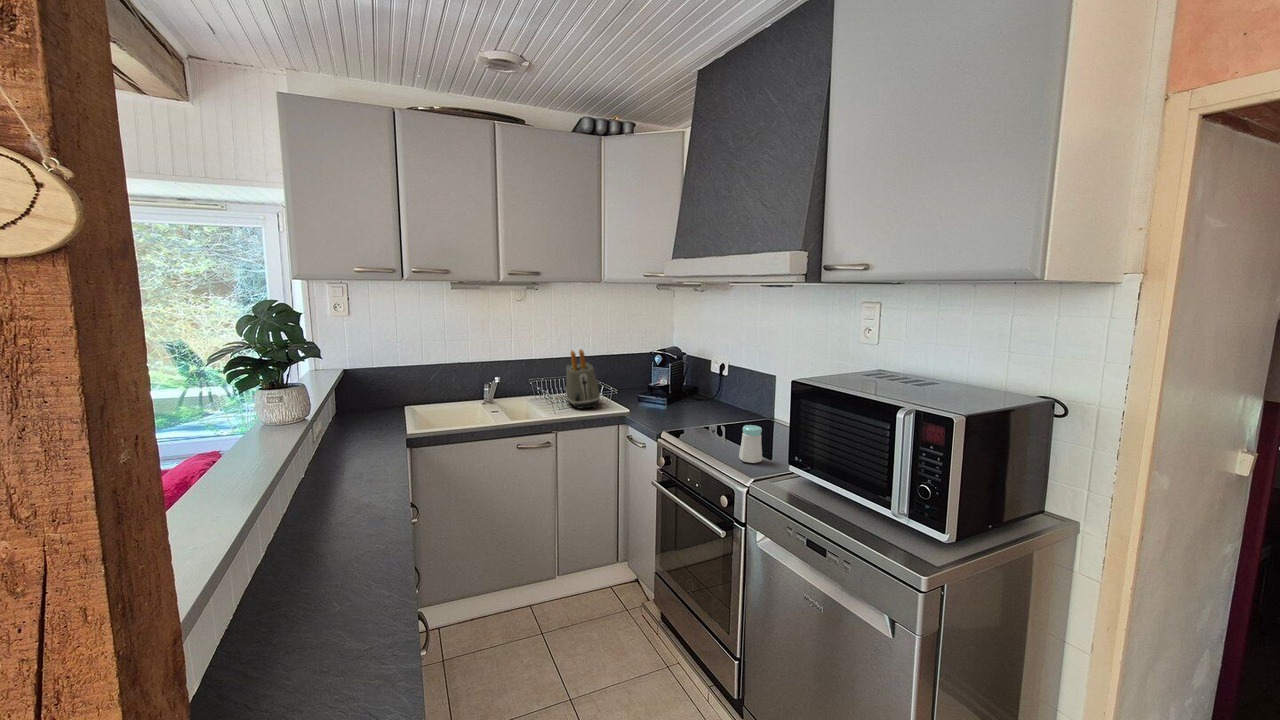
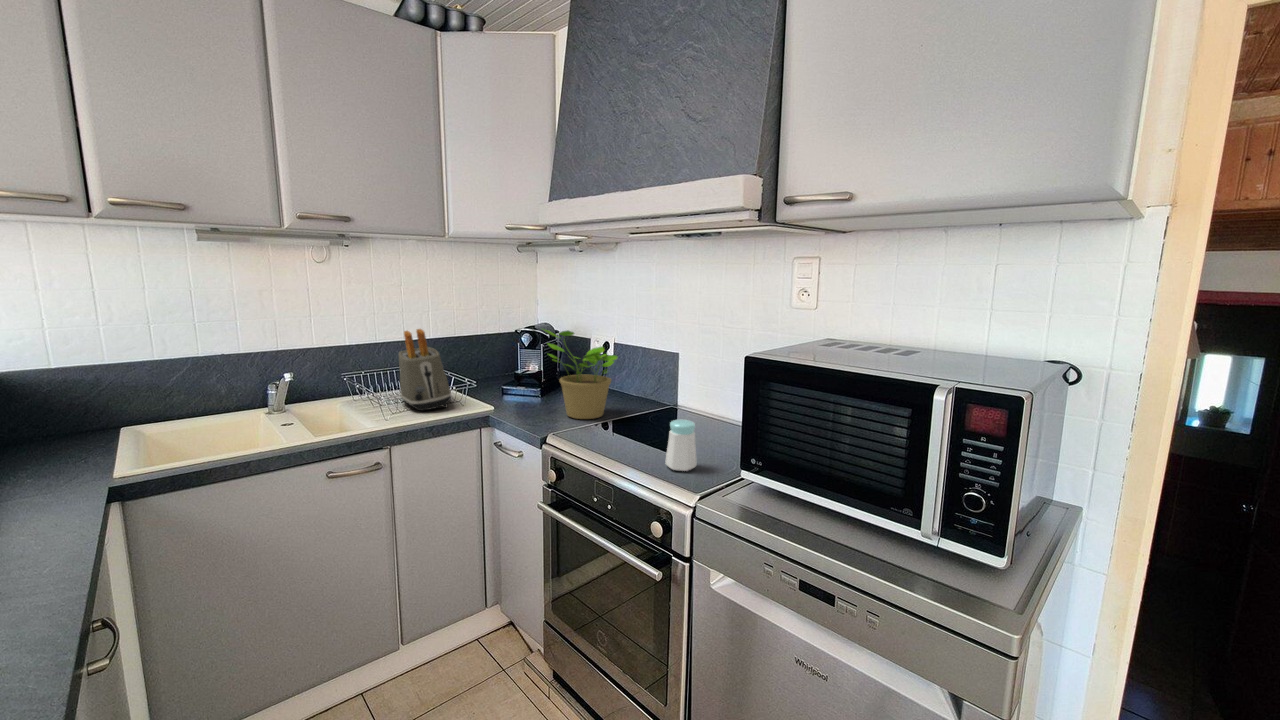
potted plant: none [663,352,723,423] -> present [544,330,617,419]

